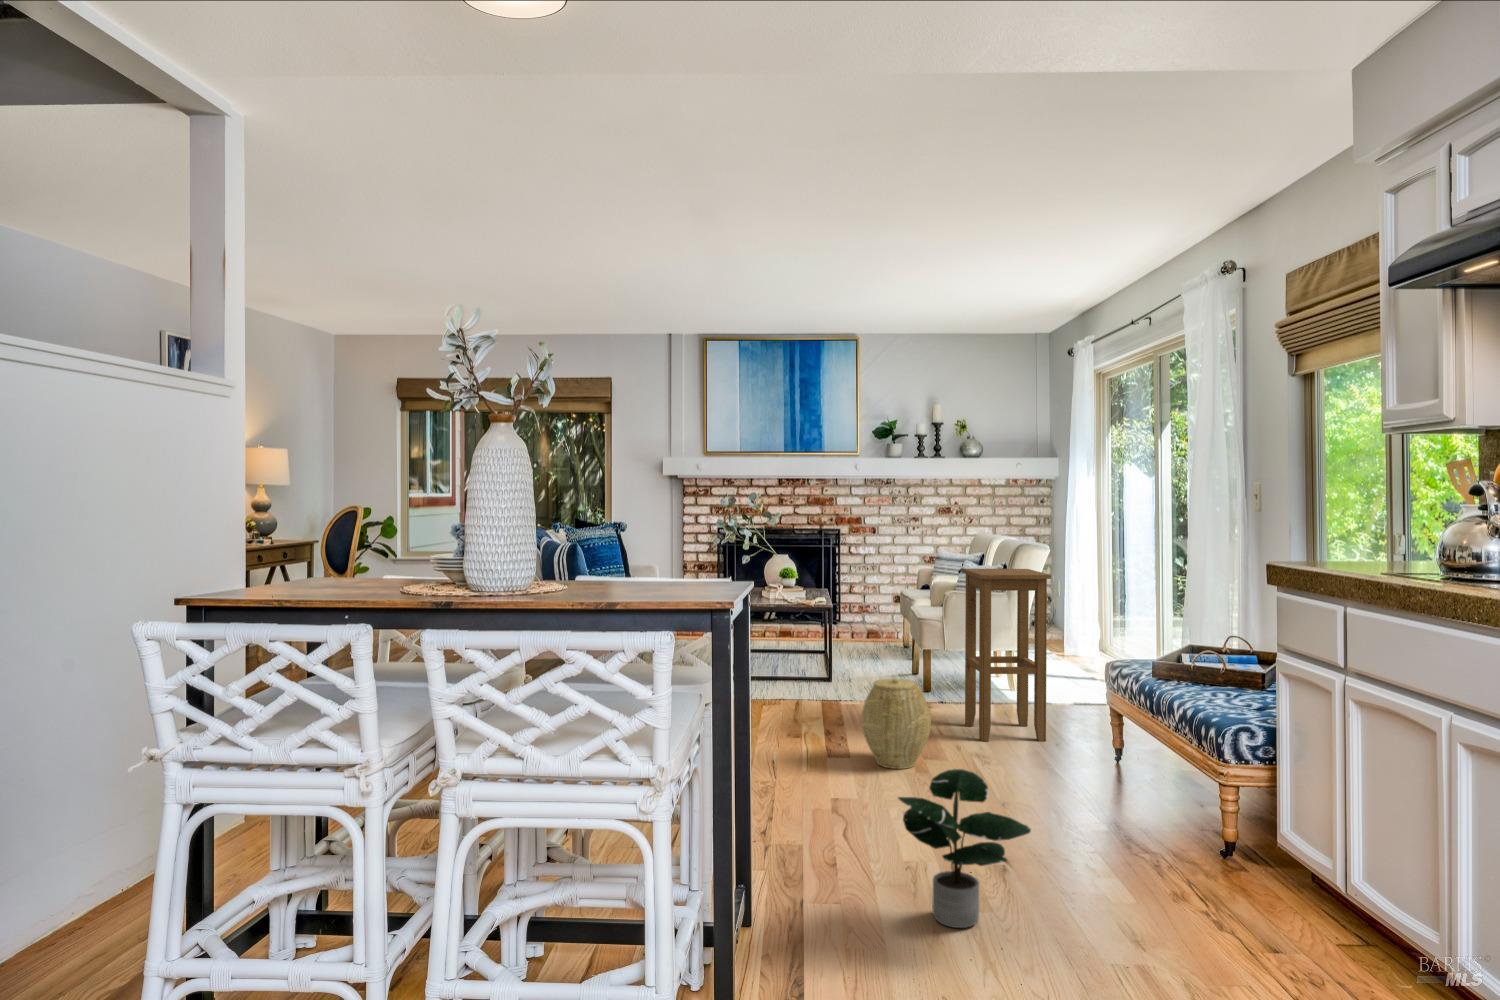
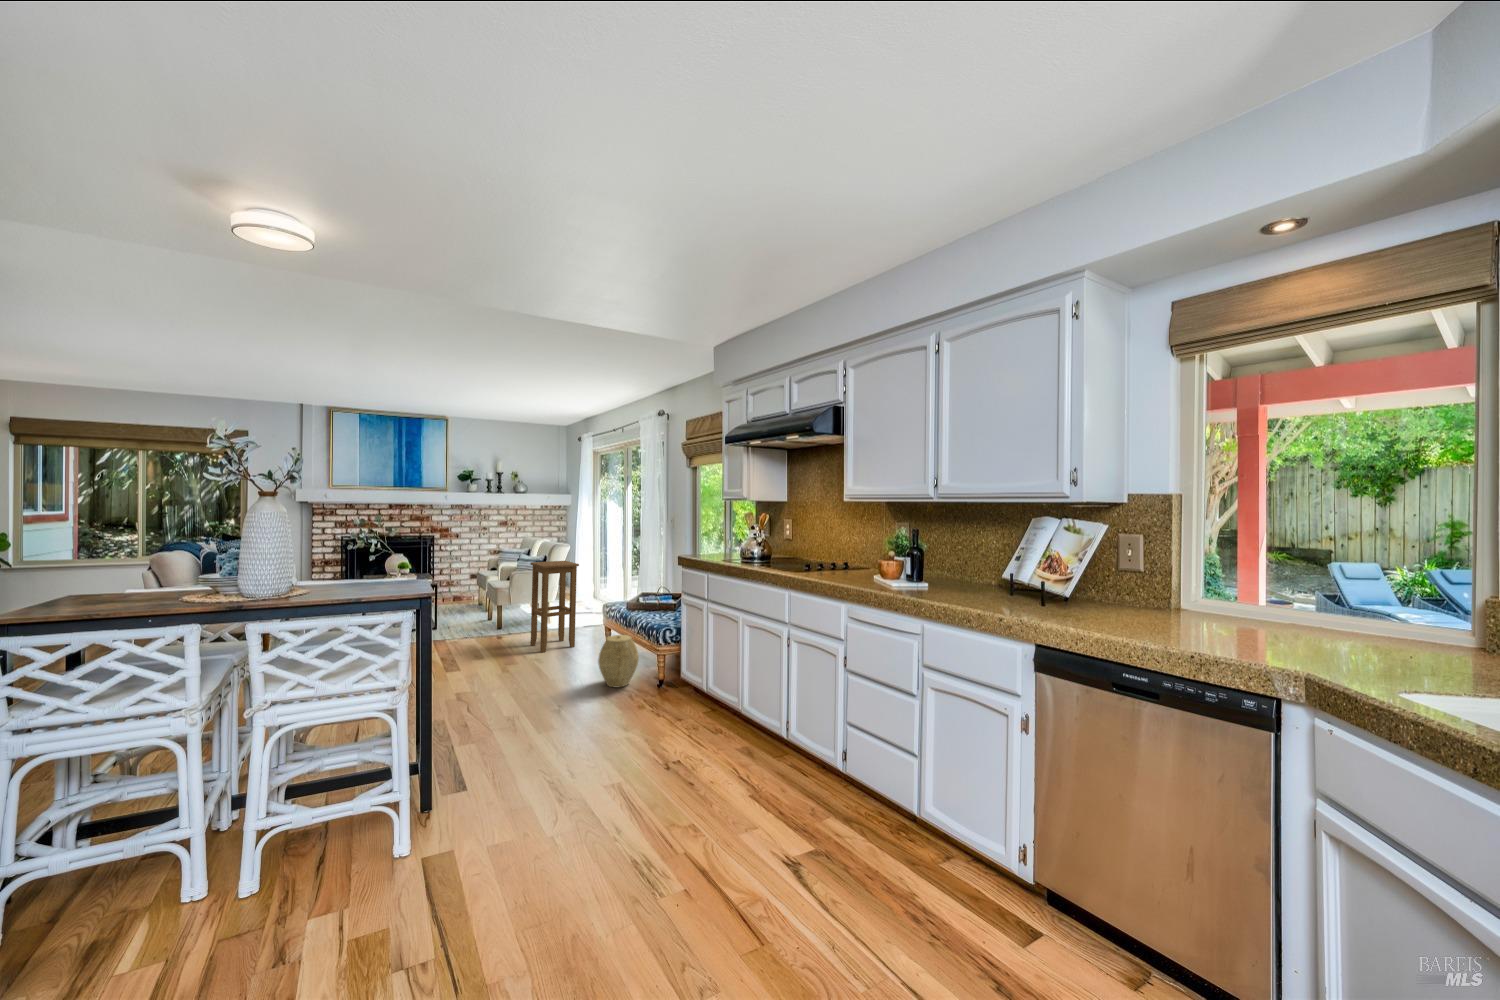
woven basket: present [861,678,931,769] -> present [598,635,639,687]
potted plant: present [898,769,1031,928] -> none [525,668,589,743]

